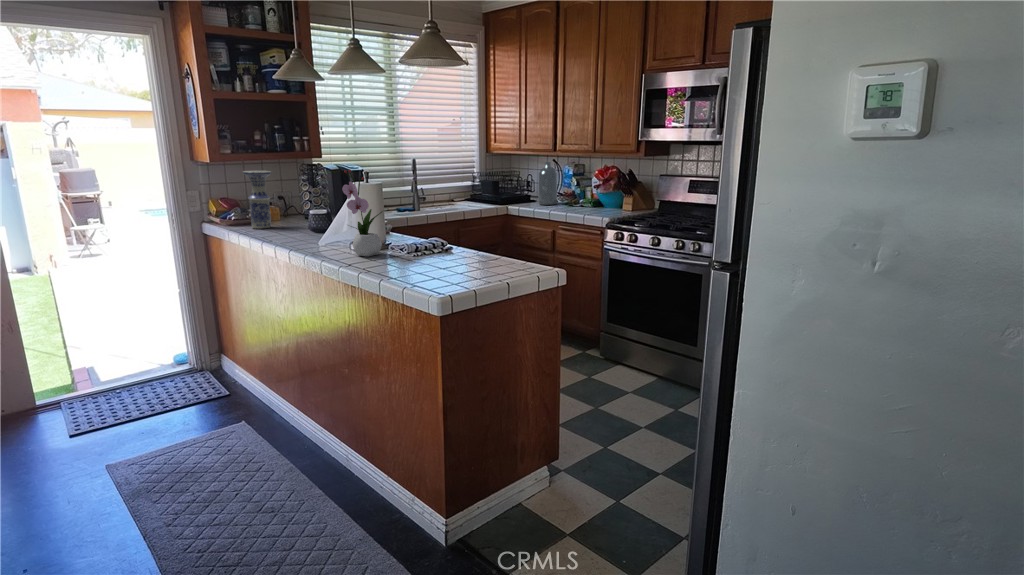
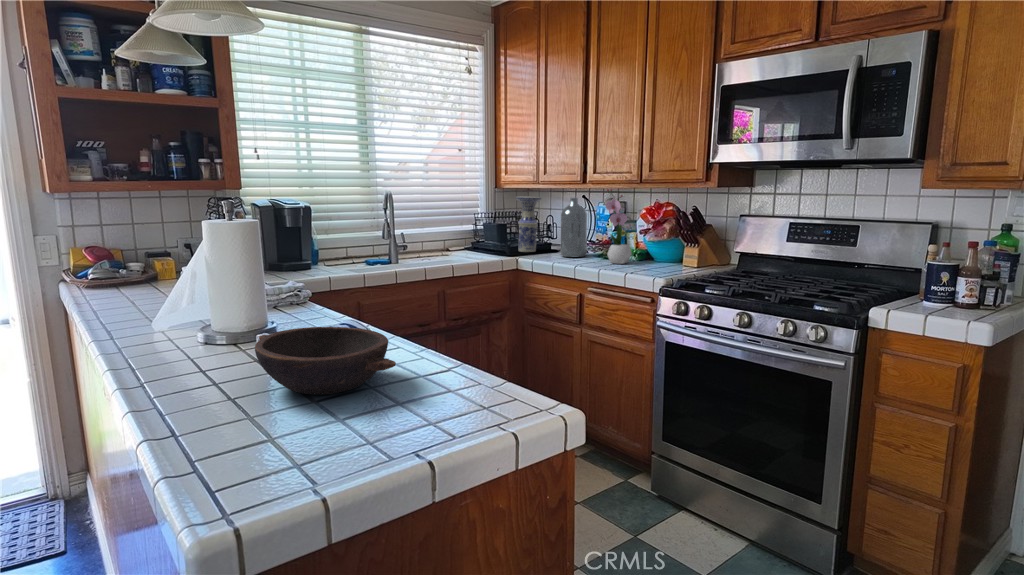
flower arrangement: present [342,170,383,257] -> present [606,189,632,264]
vase: present [243,171,272,229] -> present [516,197,541,252]
bowl: none [400,237,475,265] -> present [255,327,396,394]

